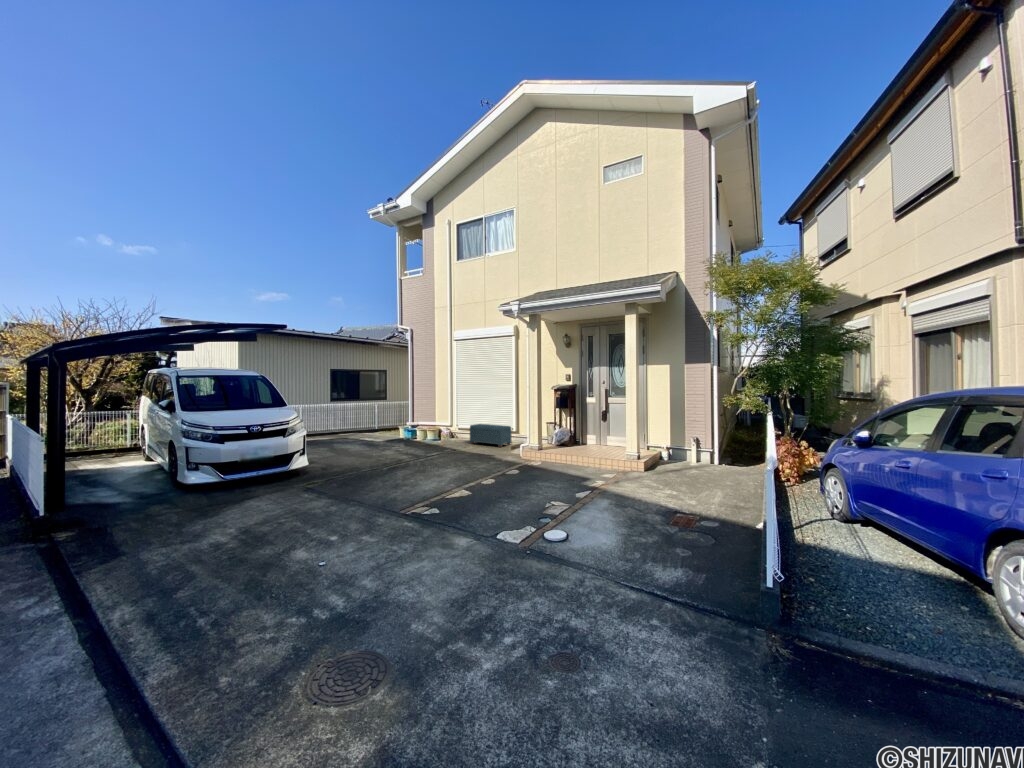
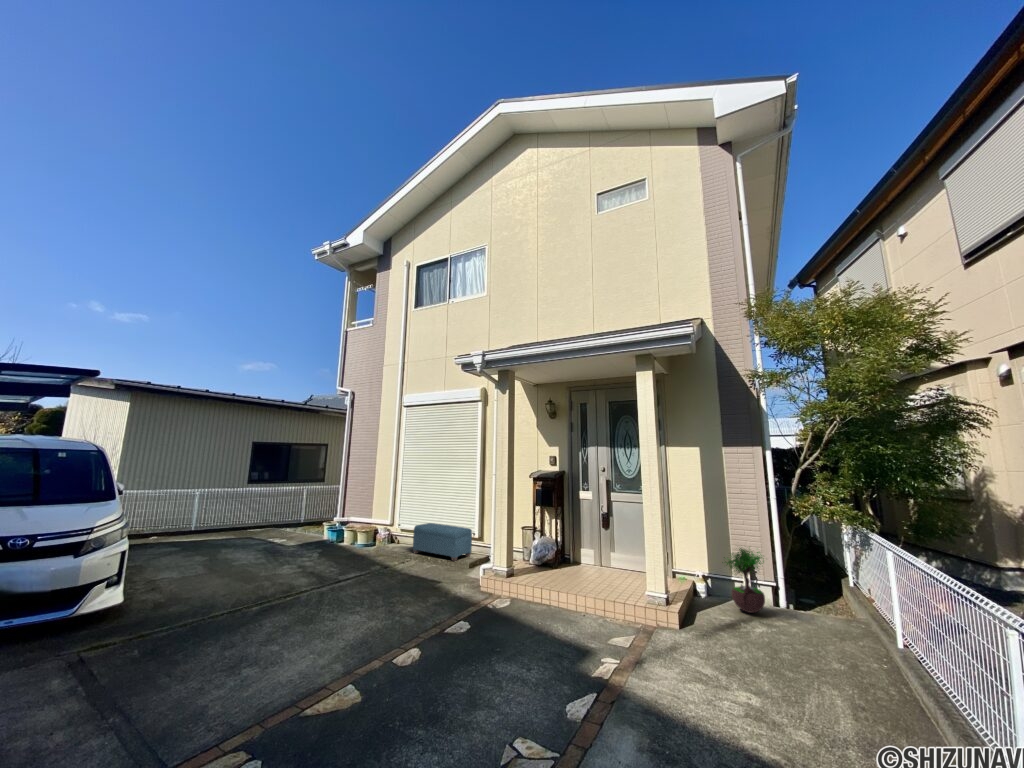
potted tree: none [678,424,705,467] -> present [724,548,765,613]

